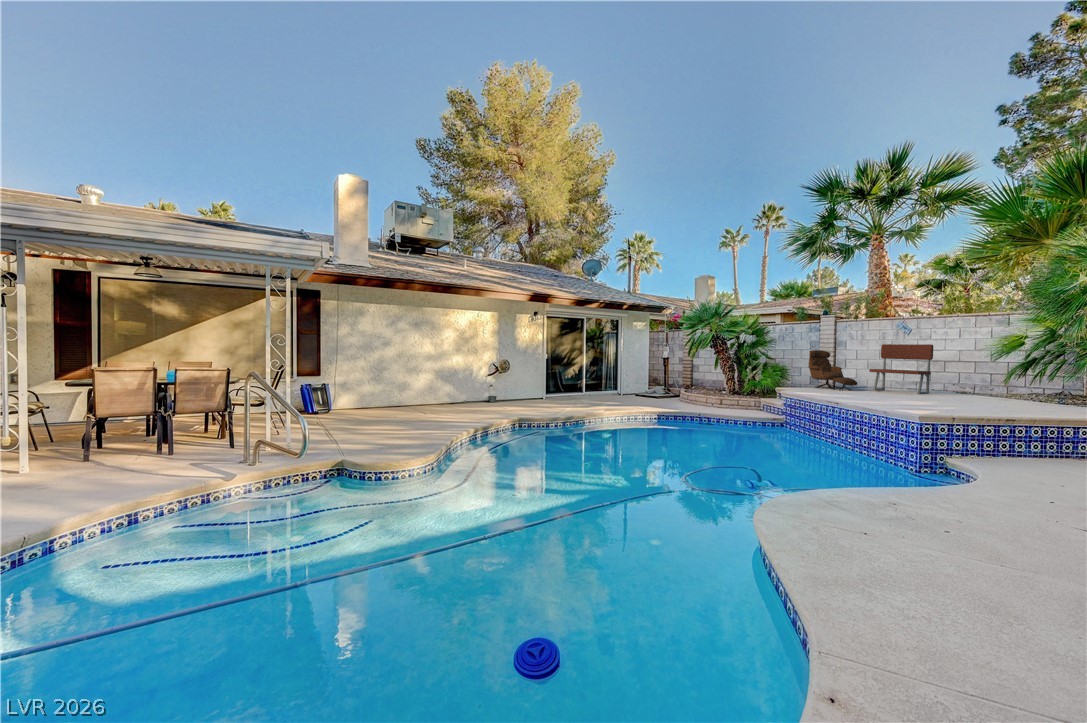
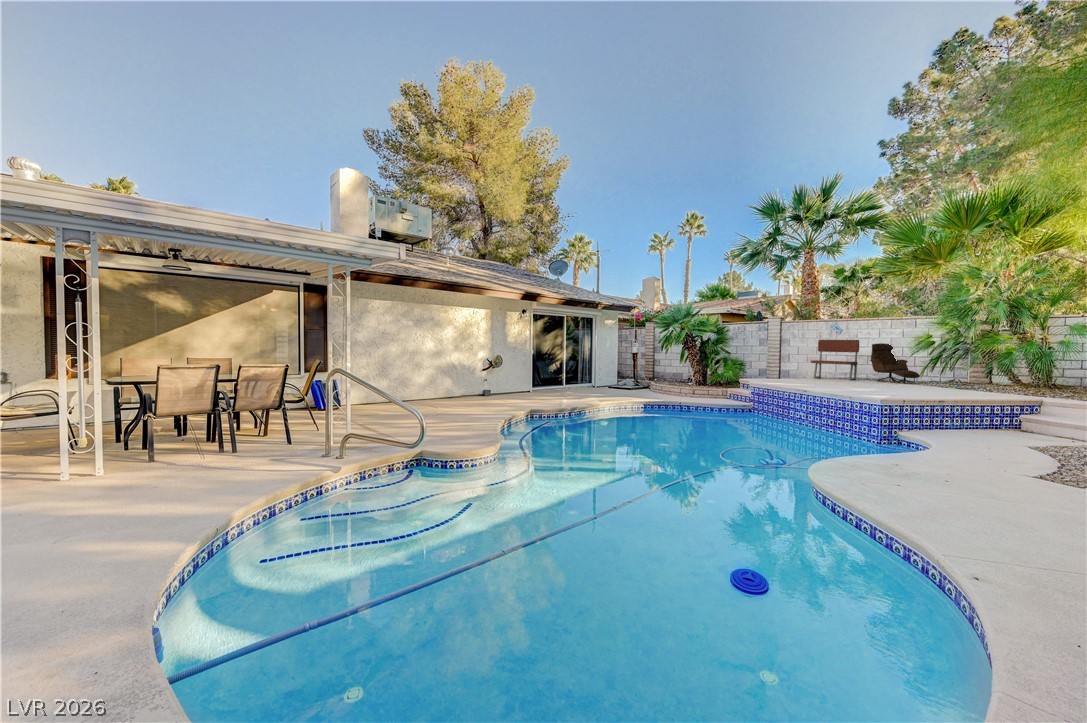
lounge chair: present [808,350,858,391] -> present [870,343,920,384]

